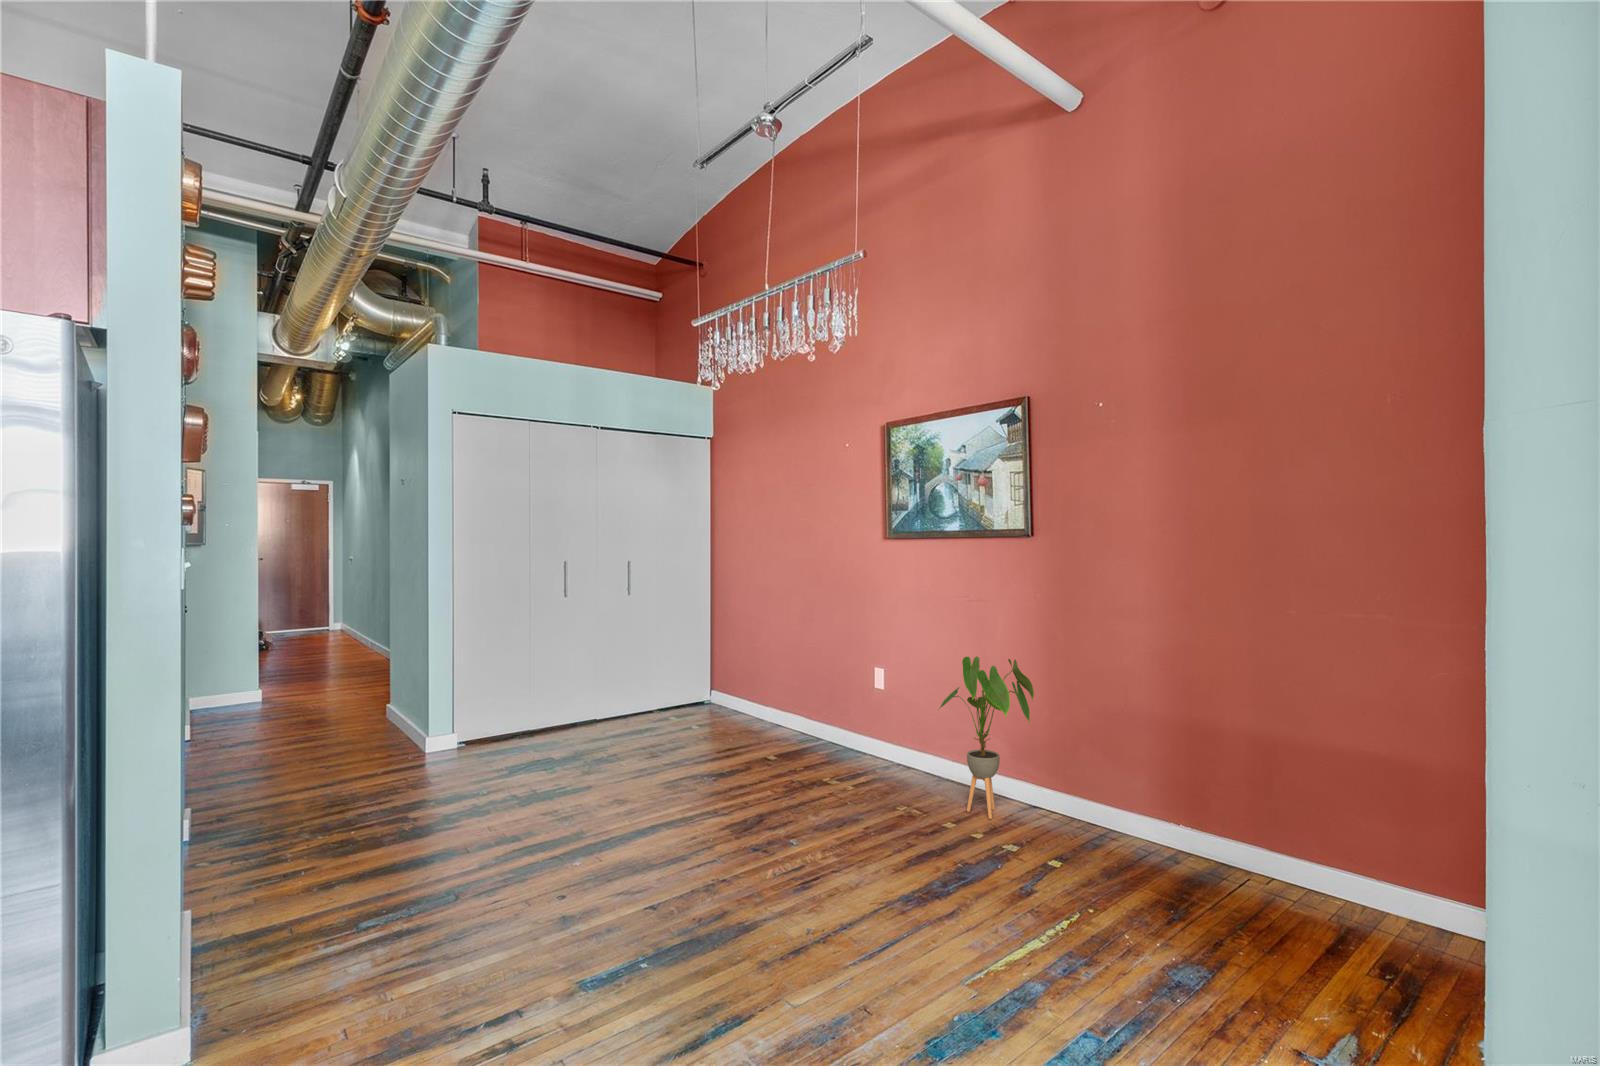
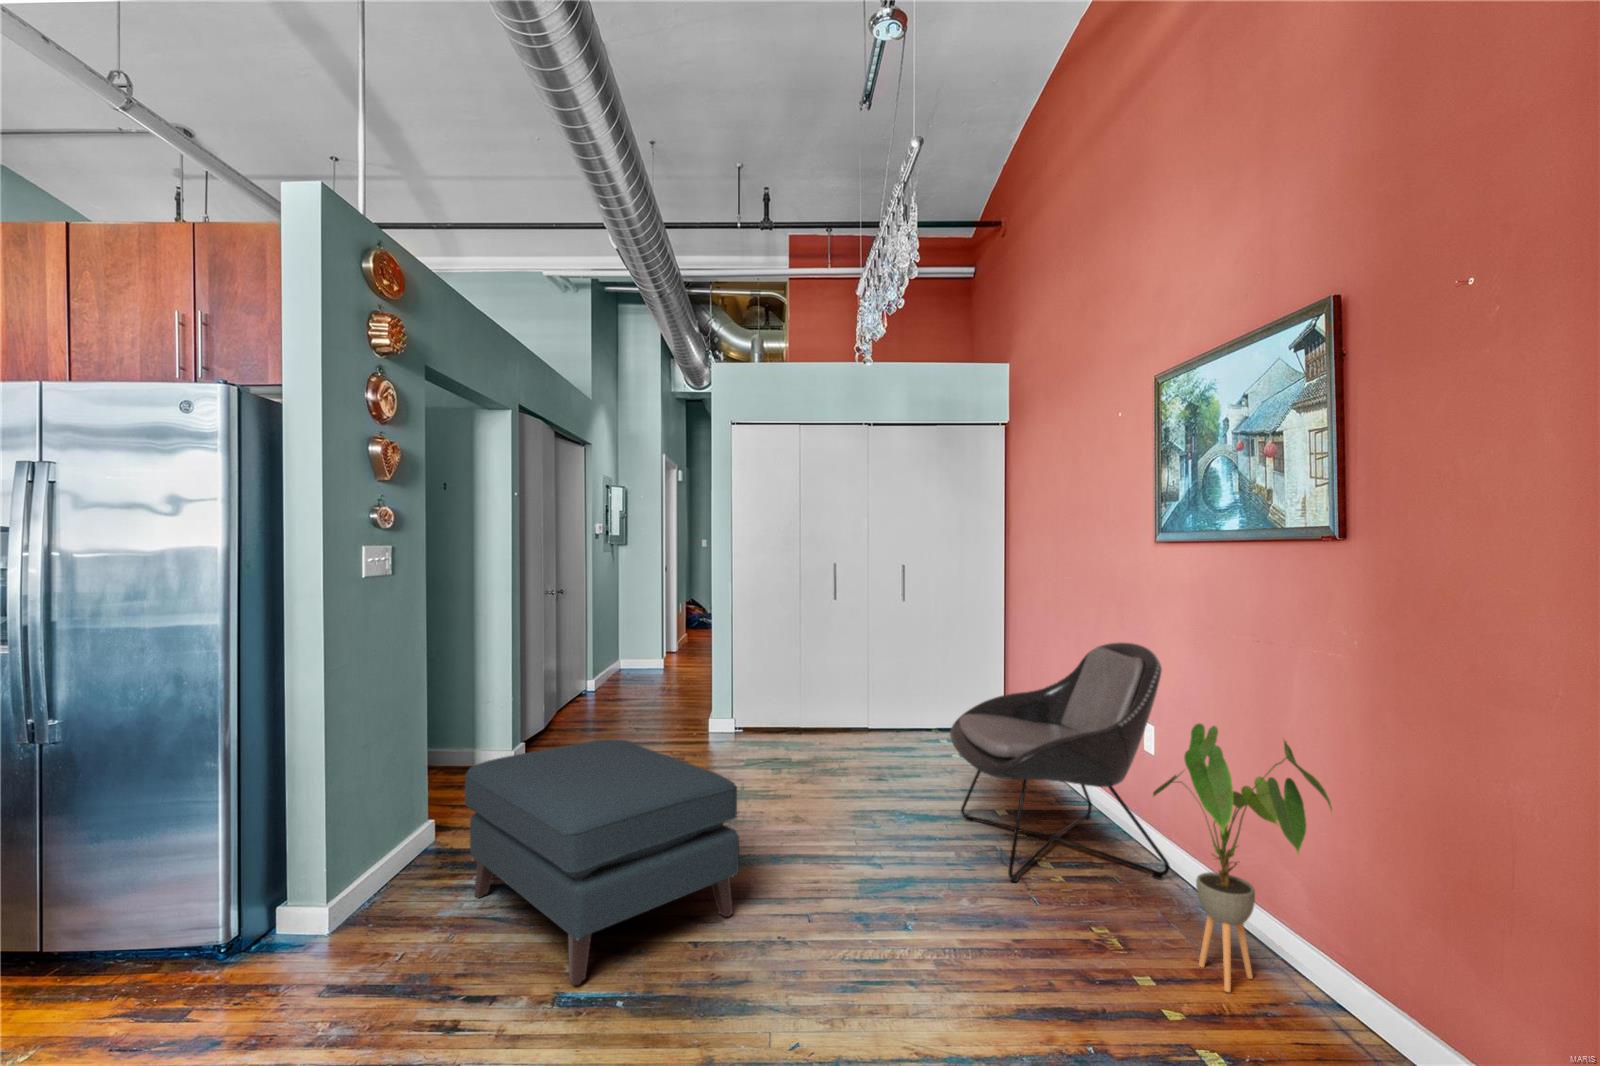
lounge chair: none [744,614,913,798] -> present [950,642,1170,882]
ottoman: none [370,747,672,956] -> present [464,739,739,985]

